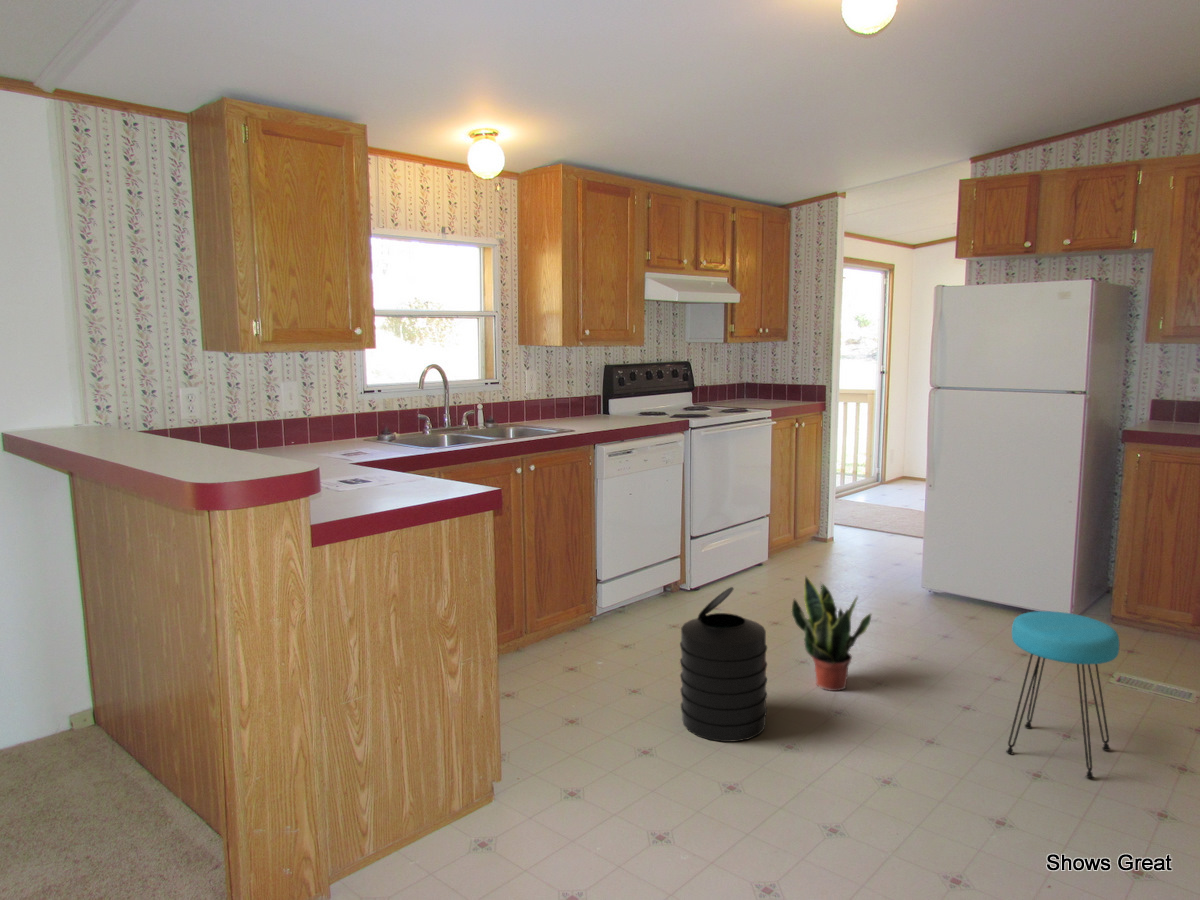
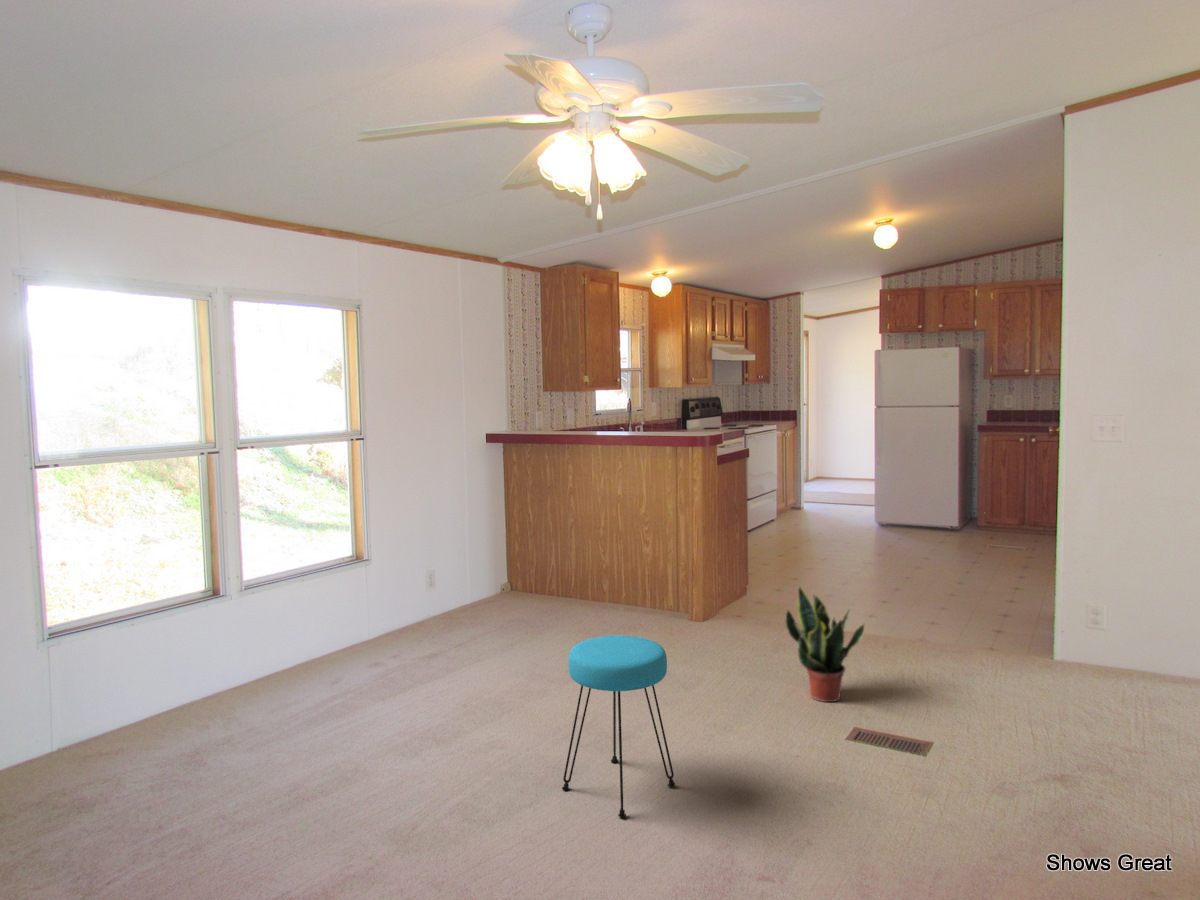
trash can: present [680,587,767,742] -> none [675,594,762,749]
stool: present [1006,611,1120,778] -> present [562,635,675,817]

